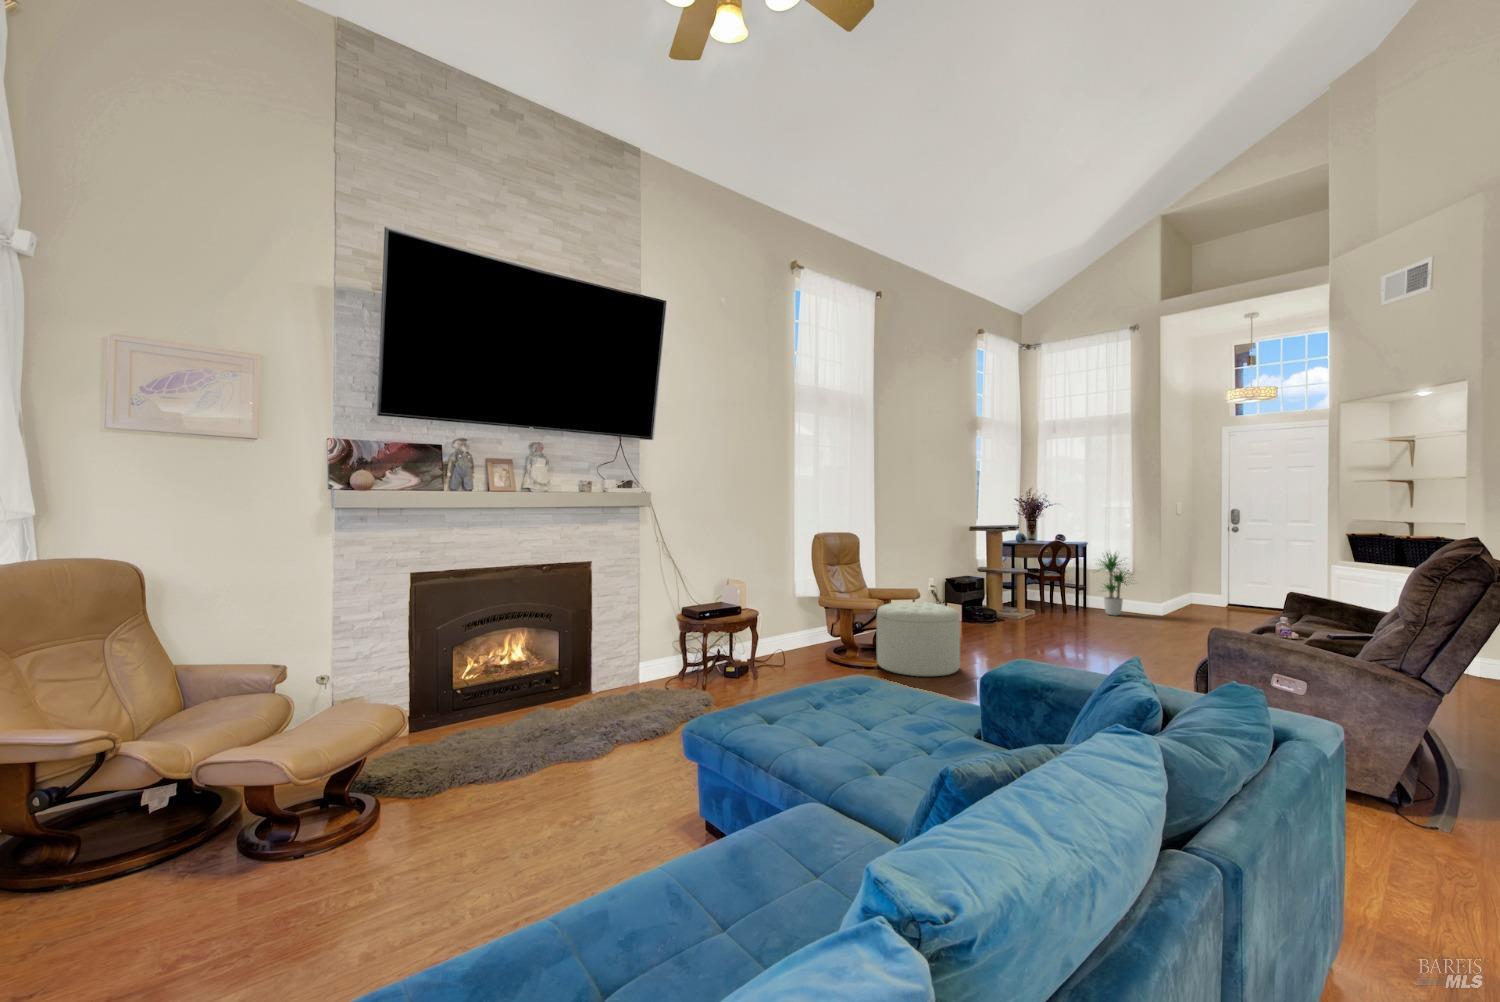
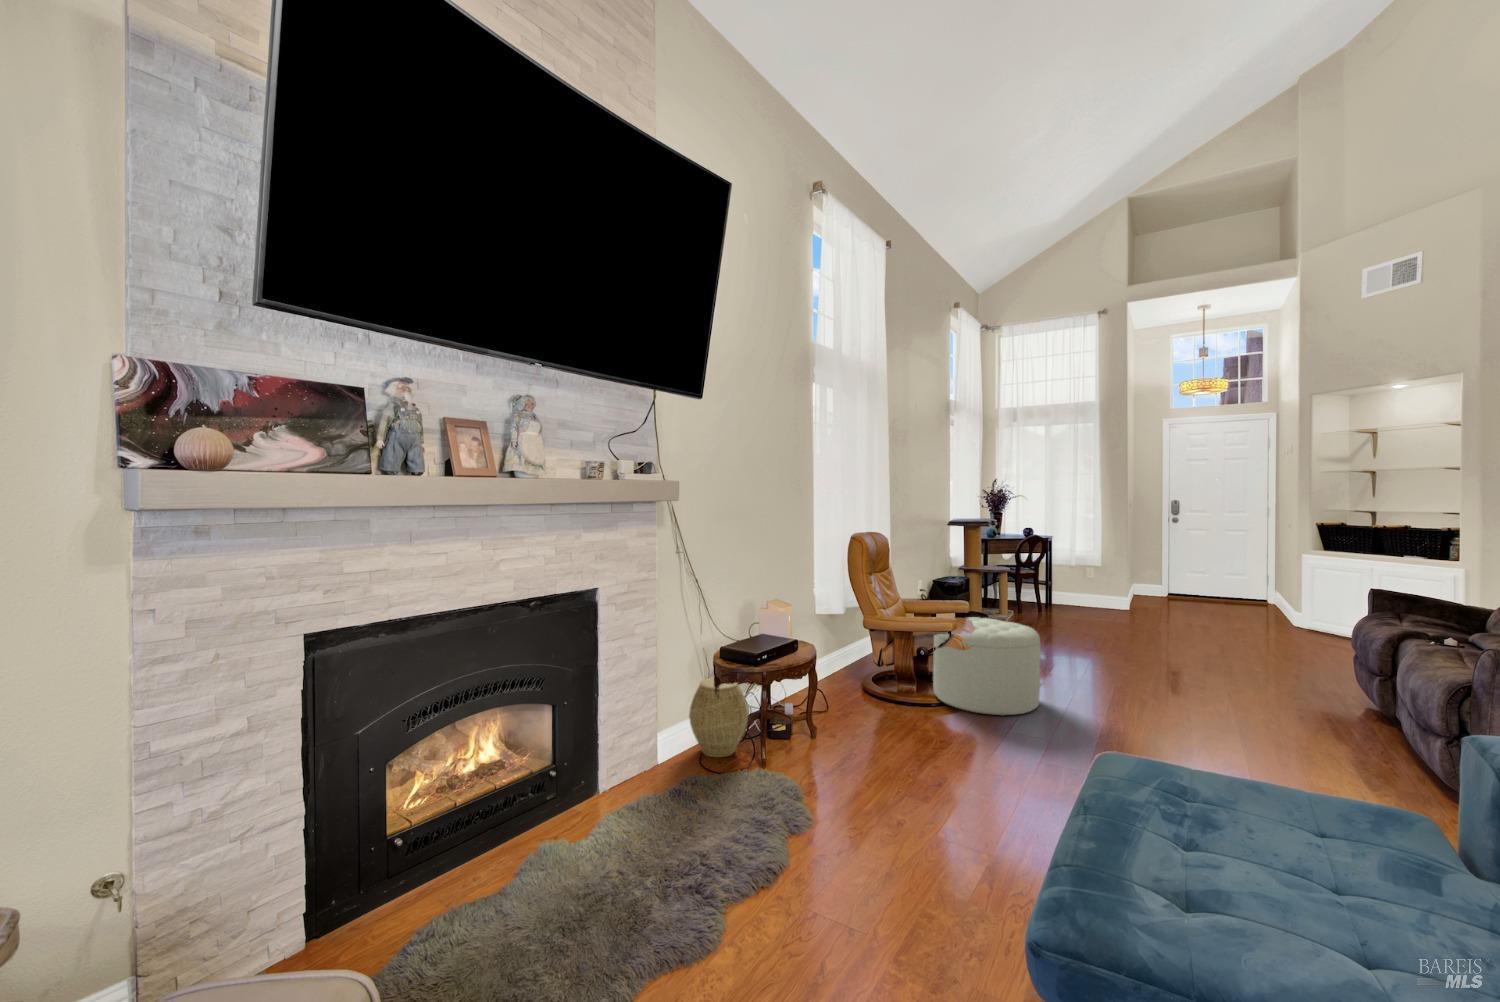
potted plant: present [1100,552,1129,615] -> none [1059,544,1109,613]
woven basket: none [662,630,703,683] -> present [689,678,748,757]

